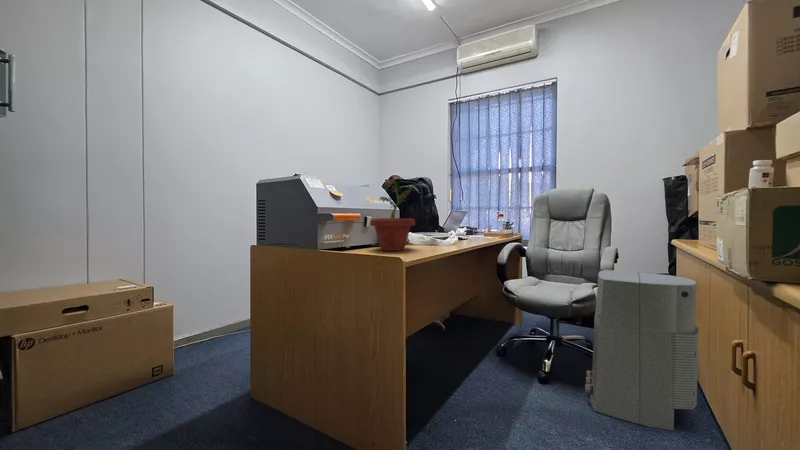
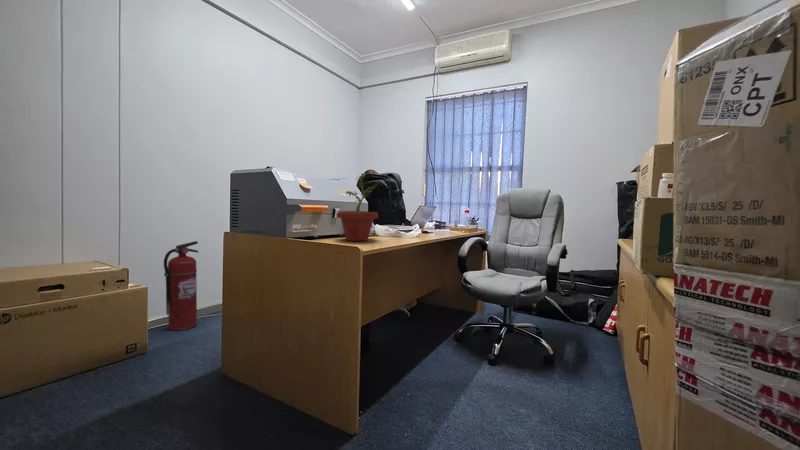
fire extinguisher: none [190,256,225,349] -> present [164,241,198,330]
air purifier: present [585,270,698,431] -> none [526,264,622,403]

